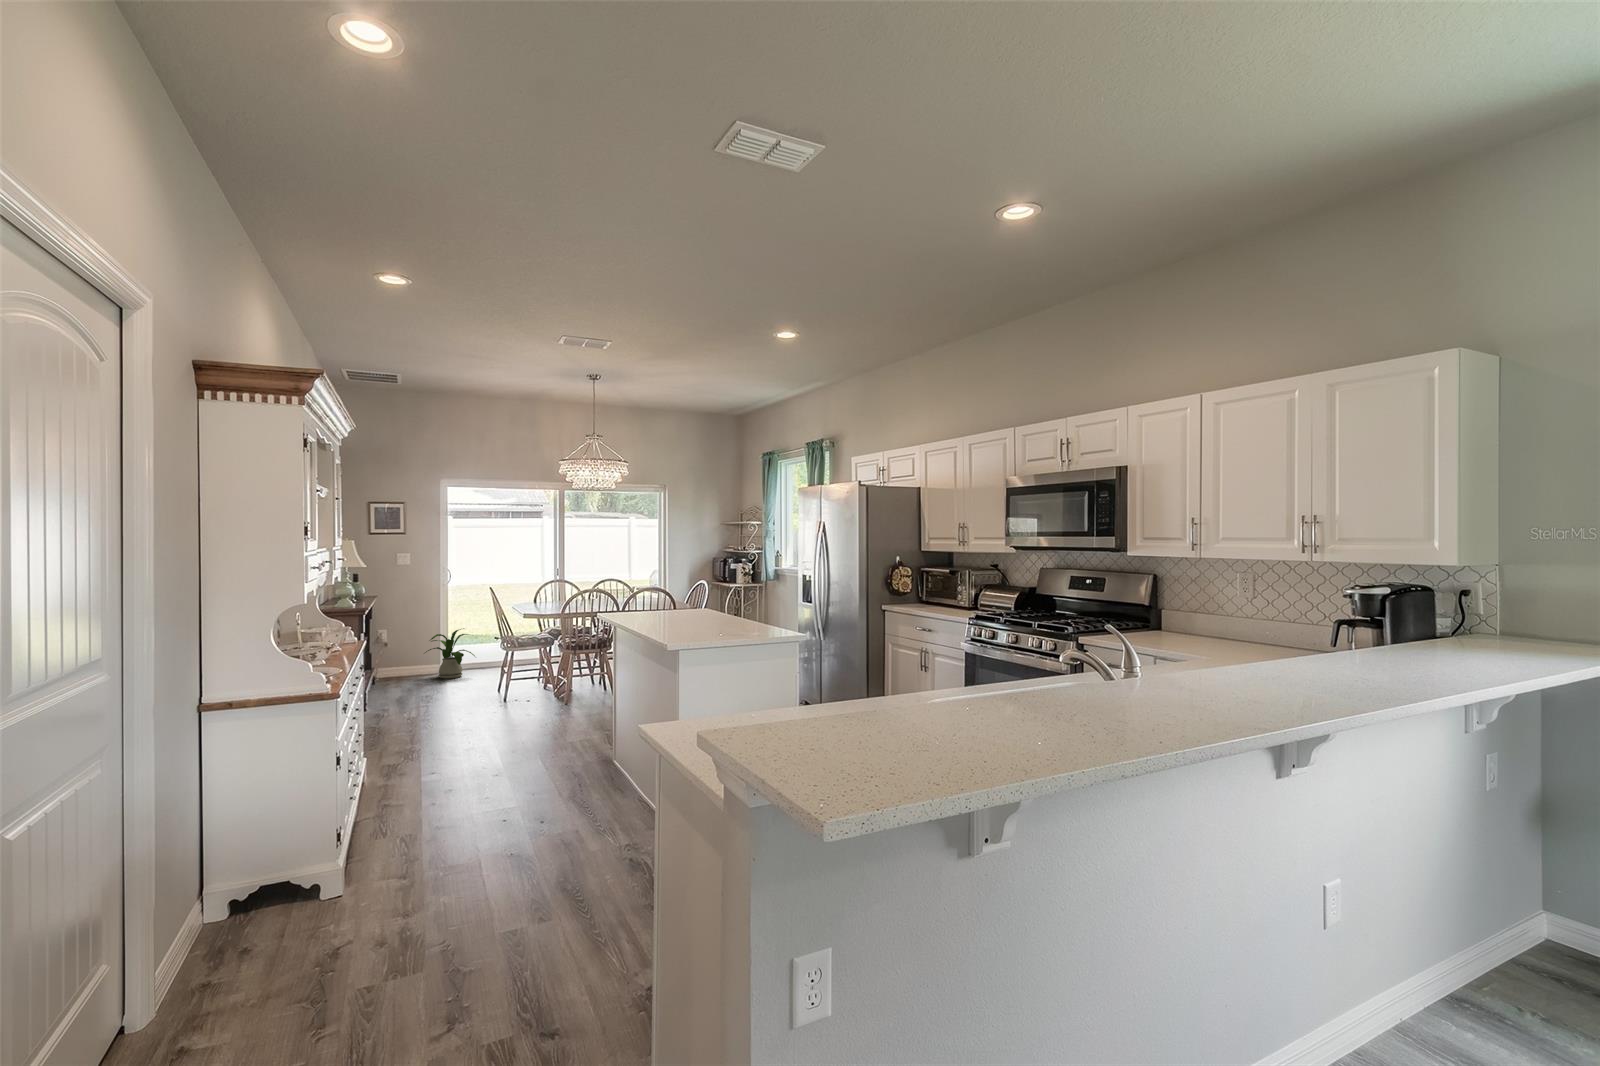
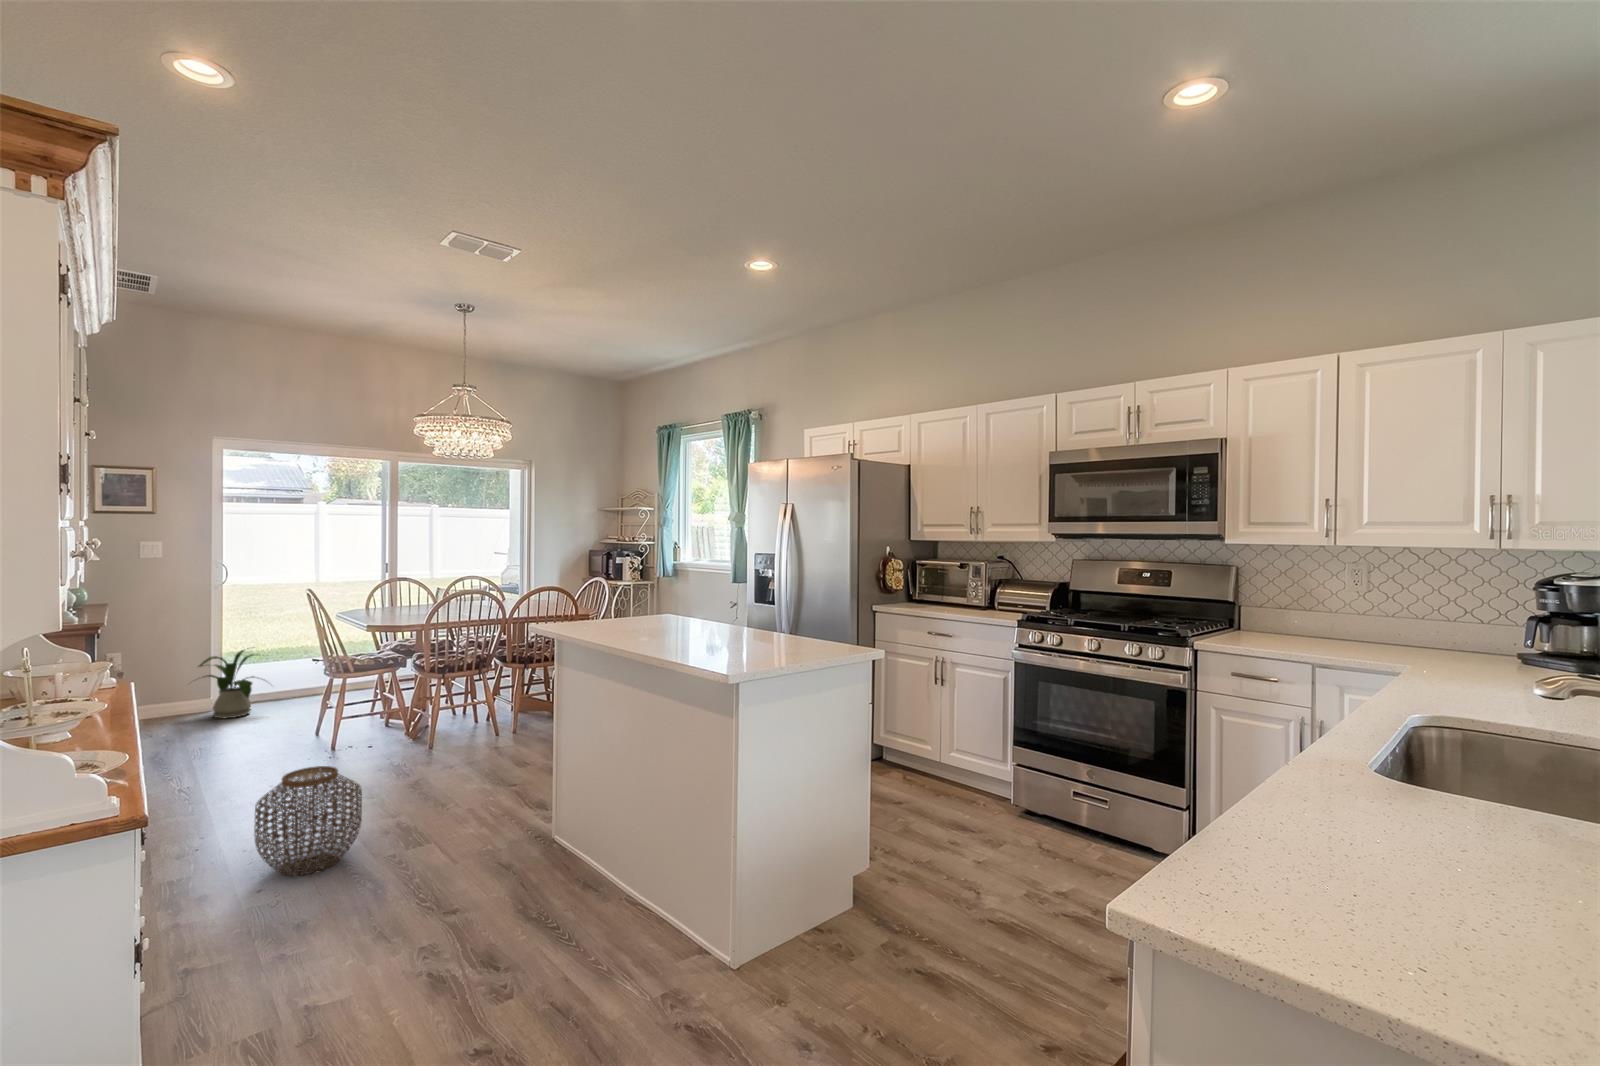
woven basket: none [432,701,494,768] -> present [254,766,362,876]

